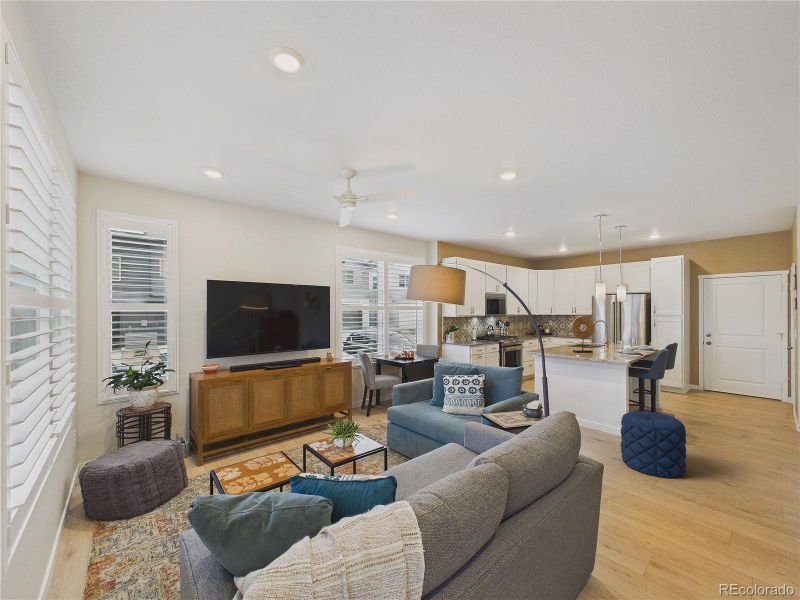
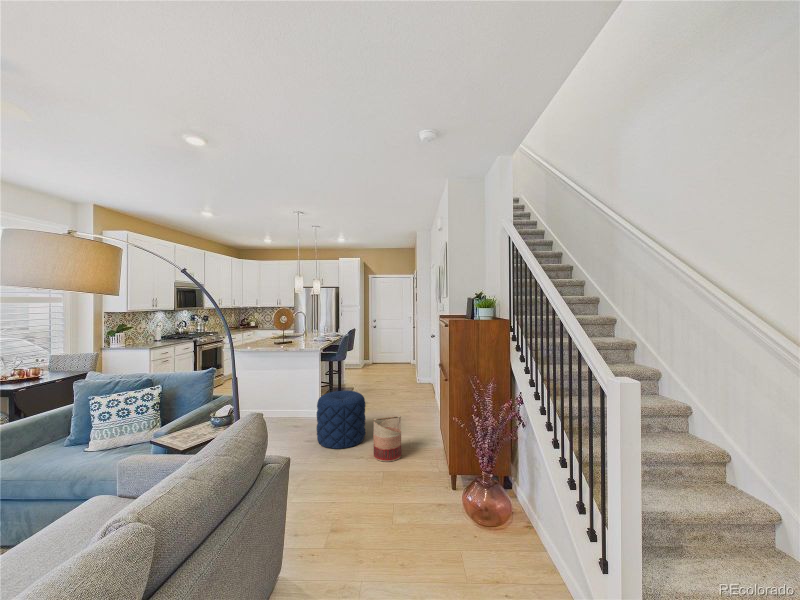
basket: none [696,452,743,511] -> present [373,416,401,462]

